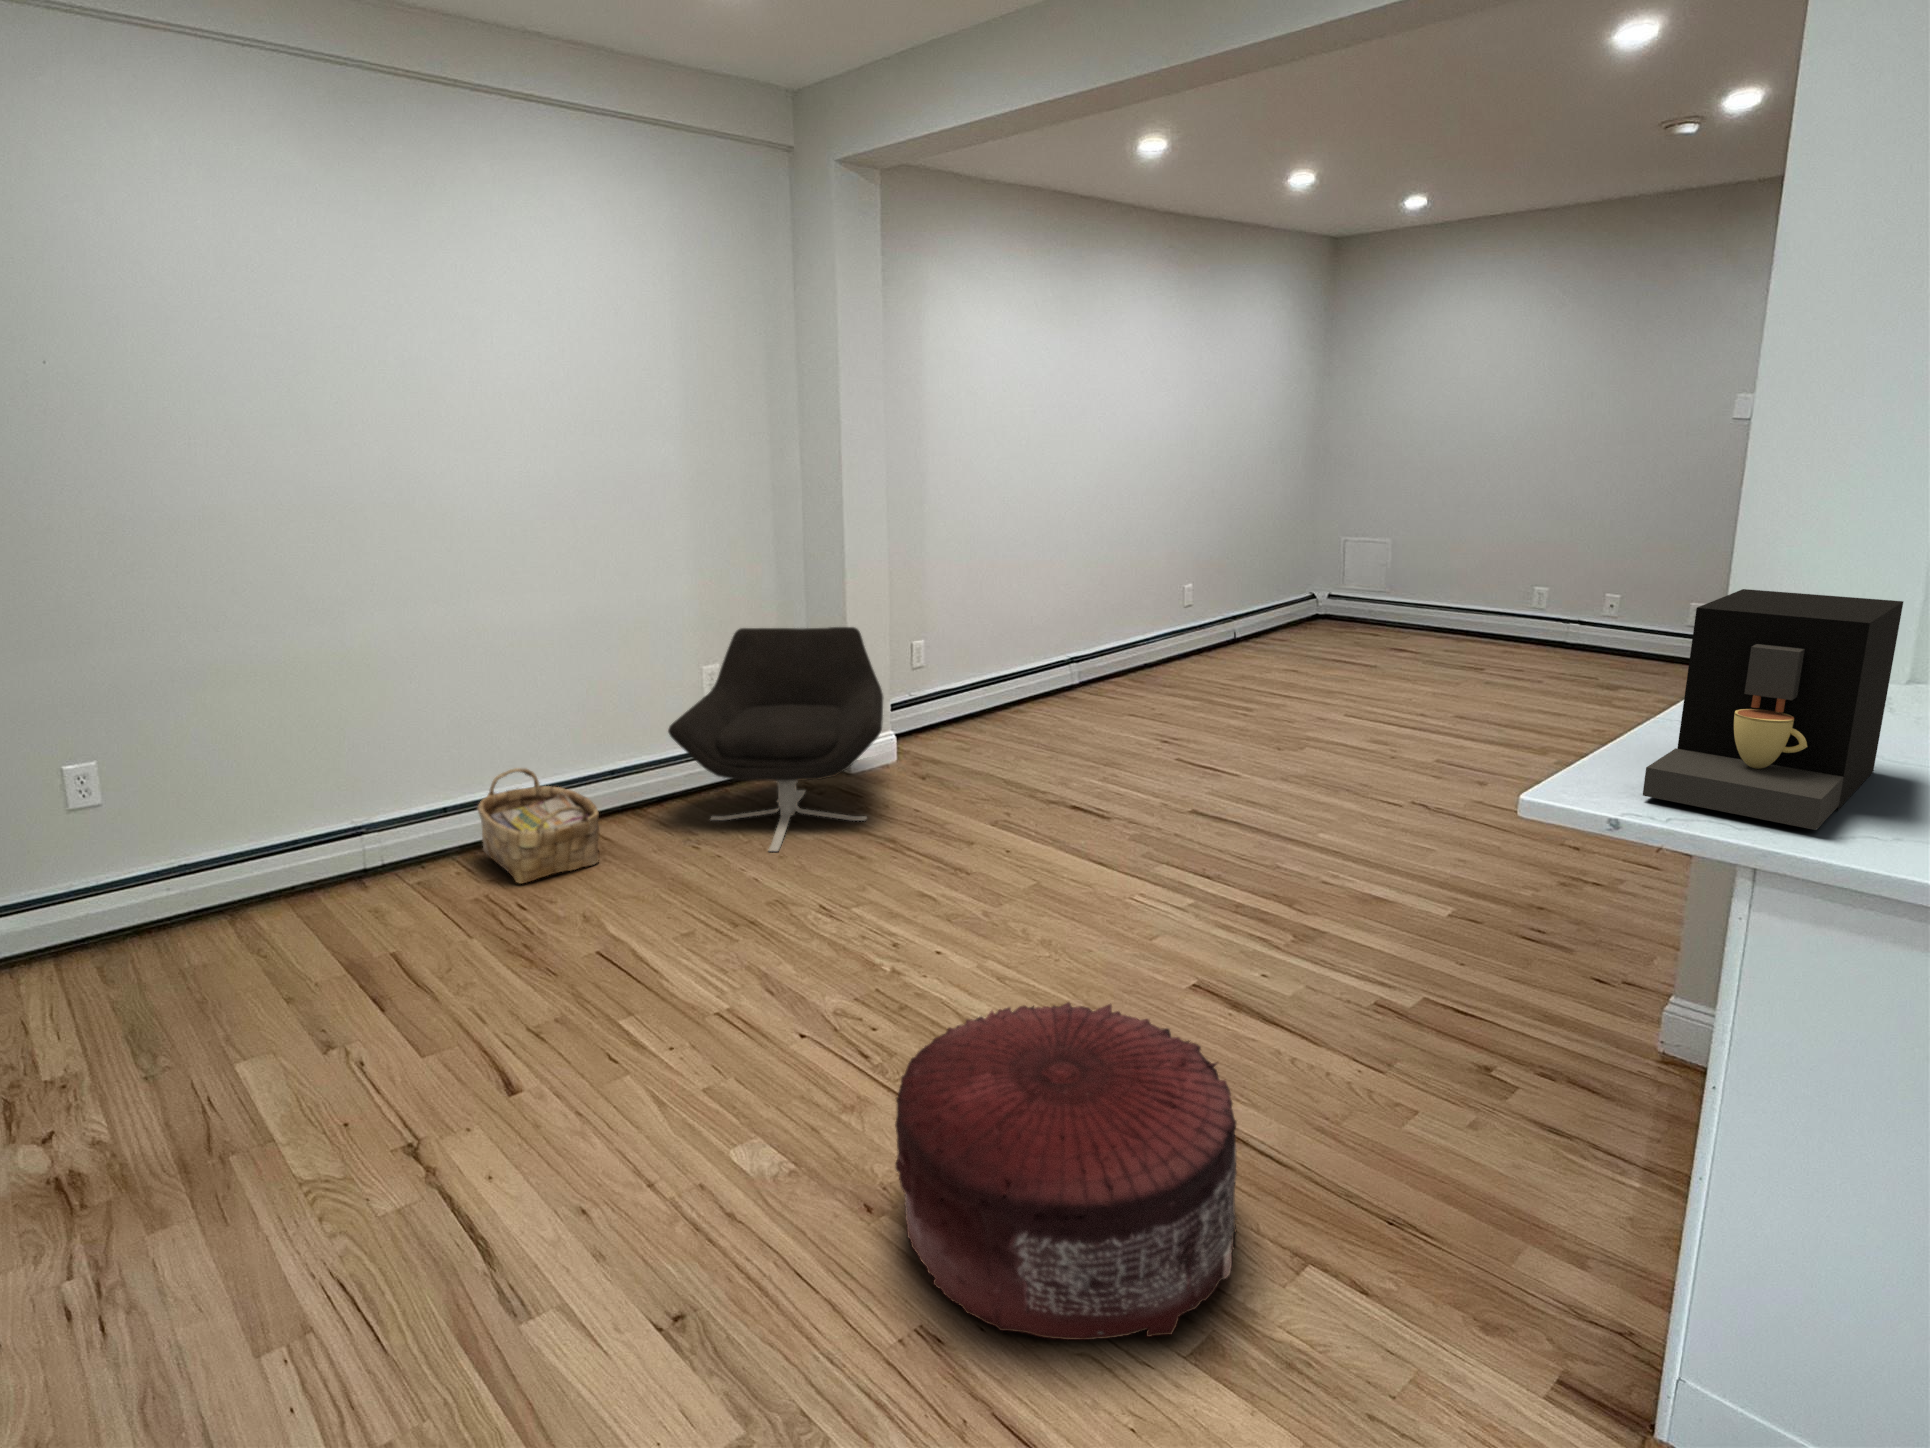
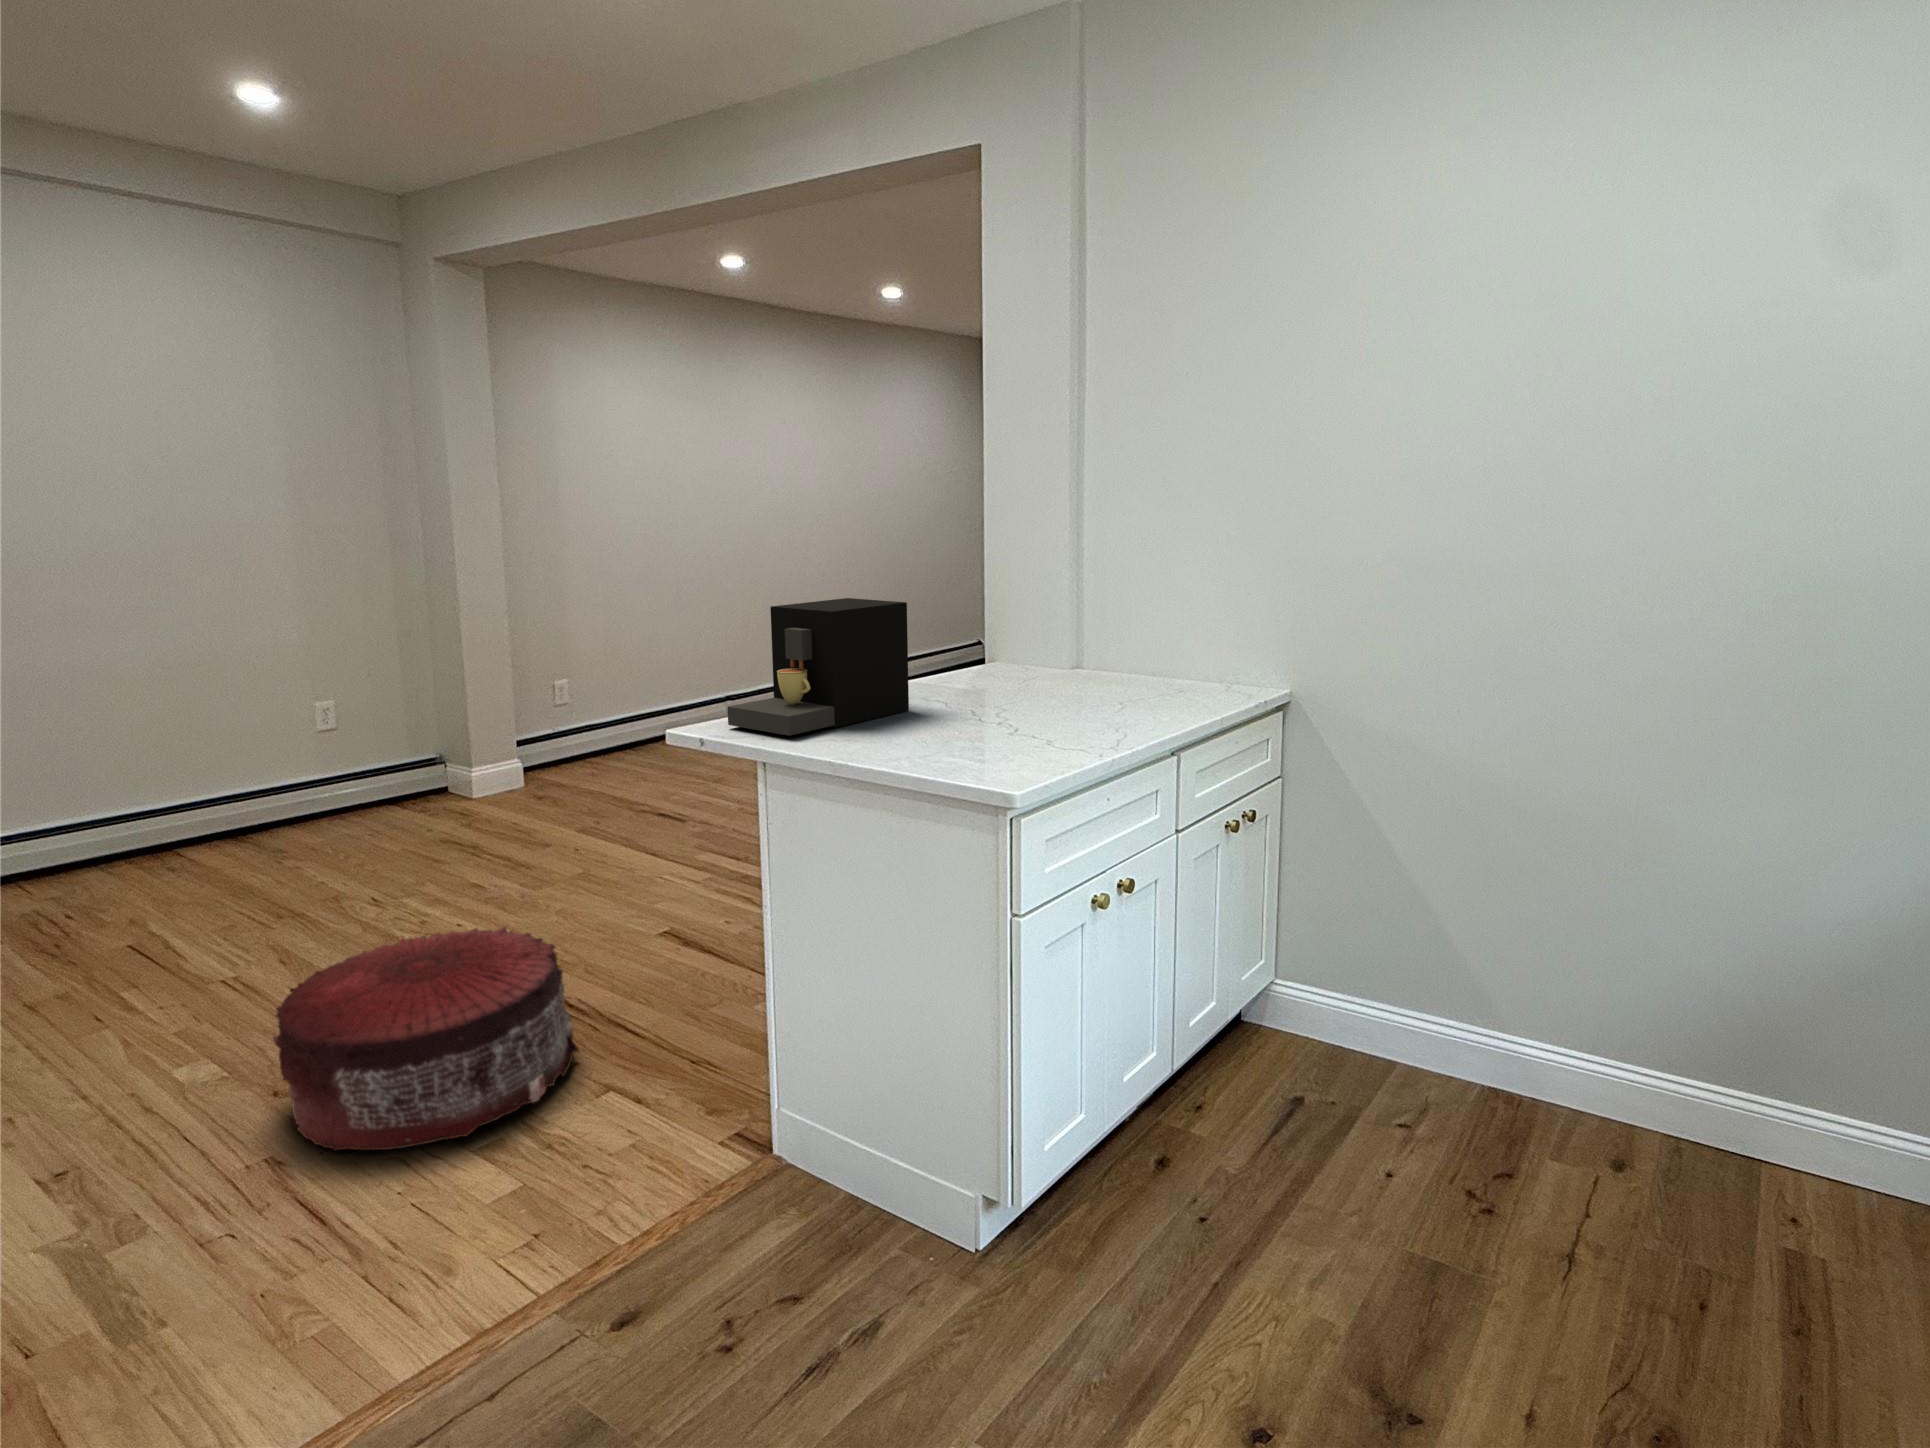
lounge chair: present [668,627,883,852] -> none [253,664,490,862]
woven basket: present [478,768,599,884] -> none [39,797,173,901]

